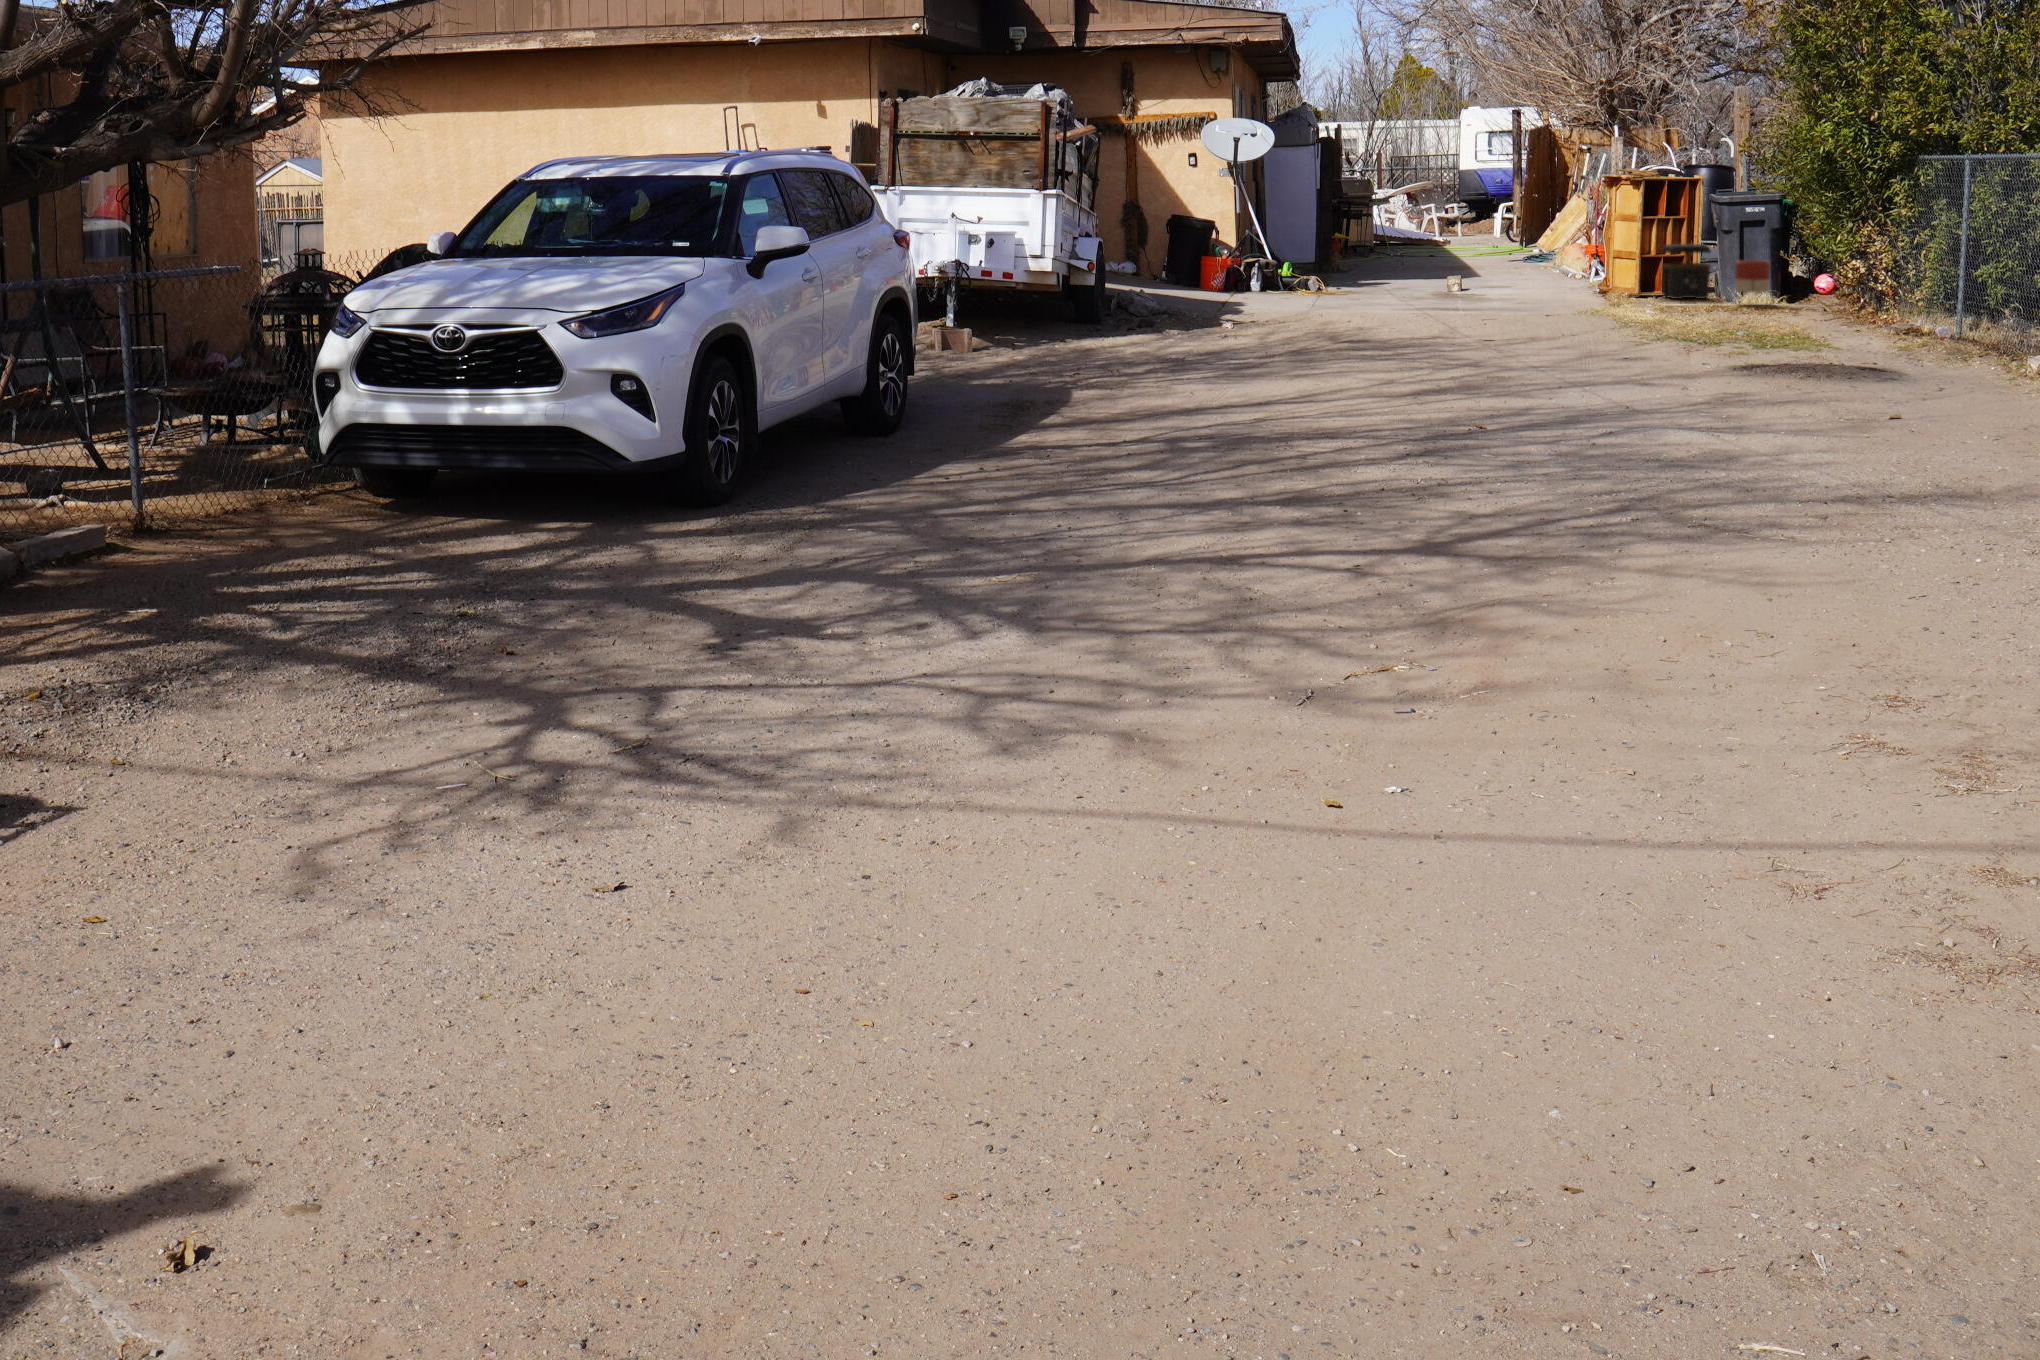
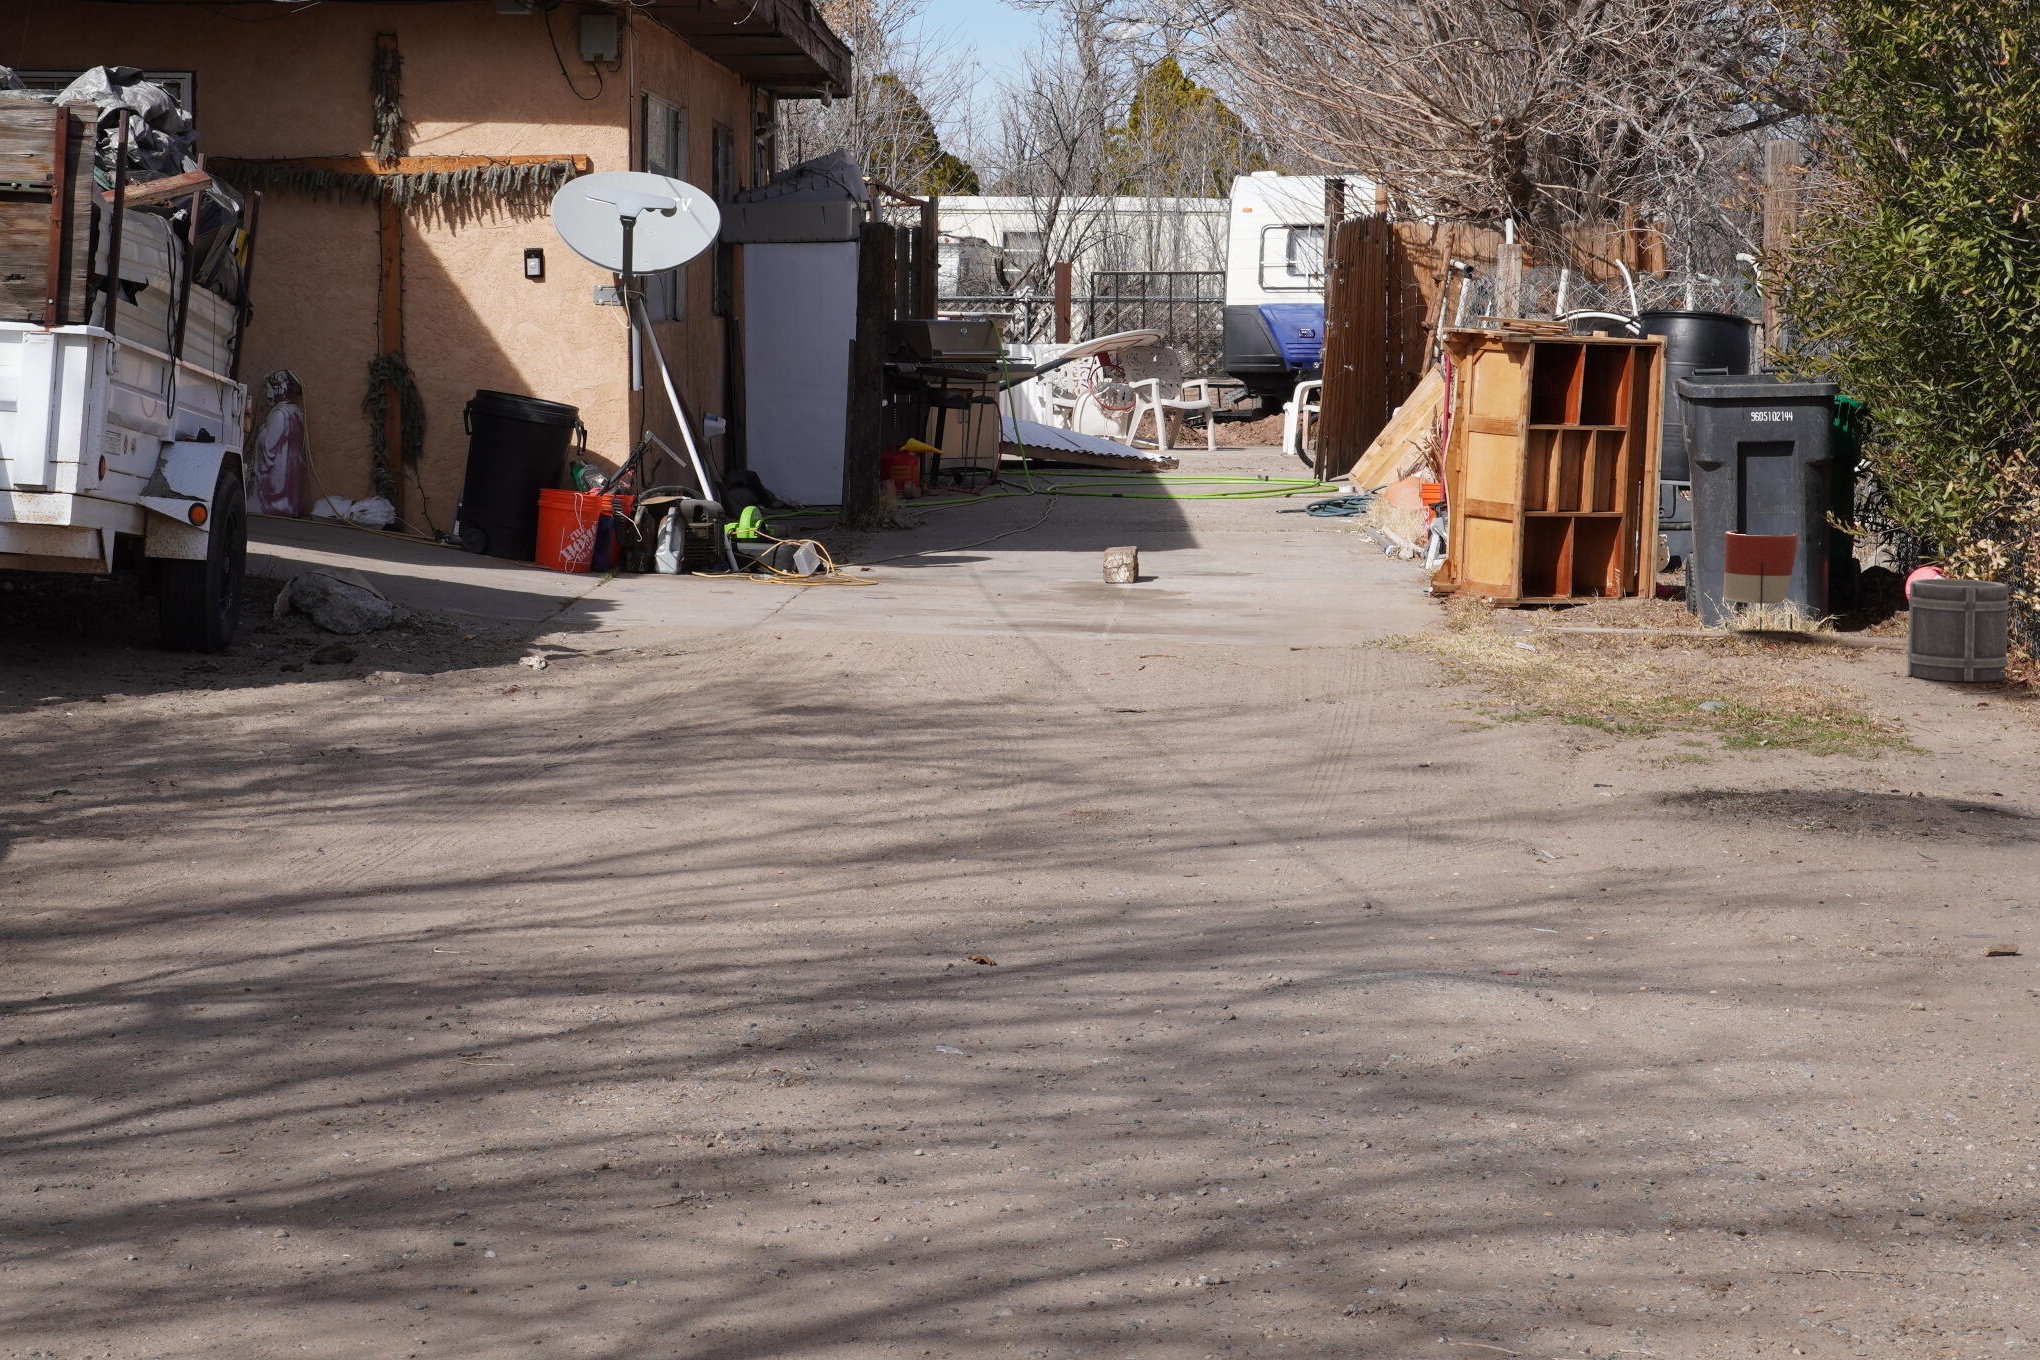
toolbox: present [1662,244,1711,299] -> none [1575,488,1675,611]
bucket: none [1821,277,1868,320] -> present [1908,579,2009,682]

